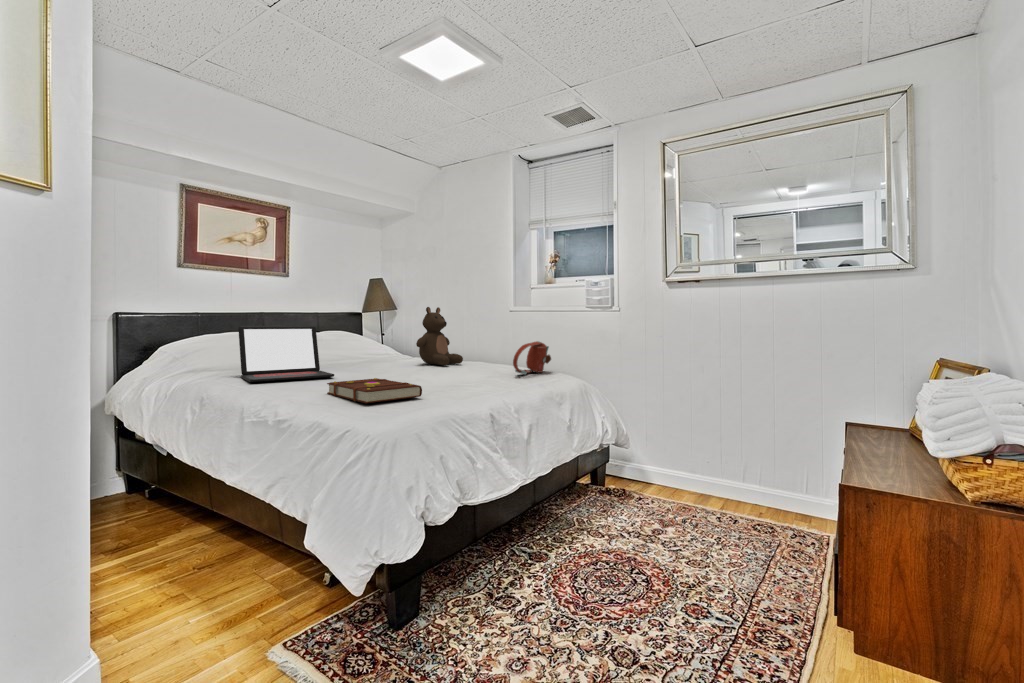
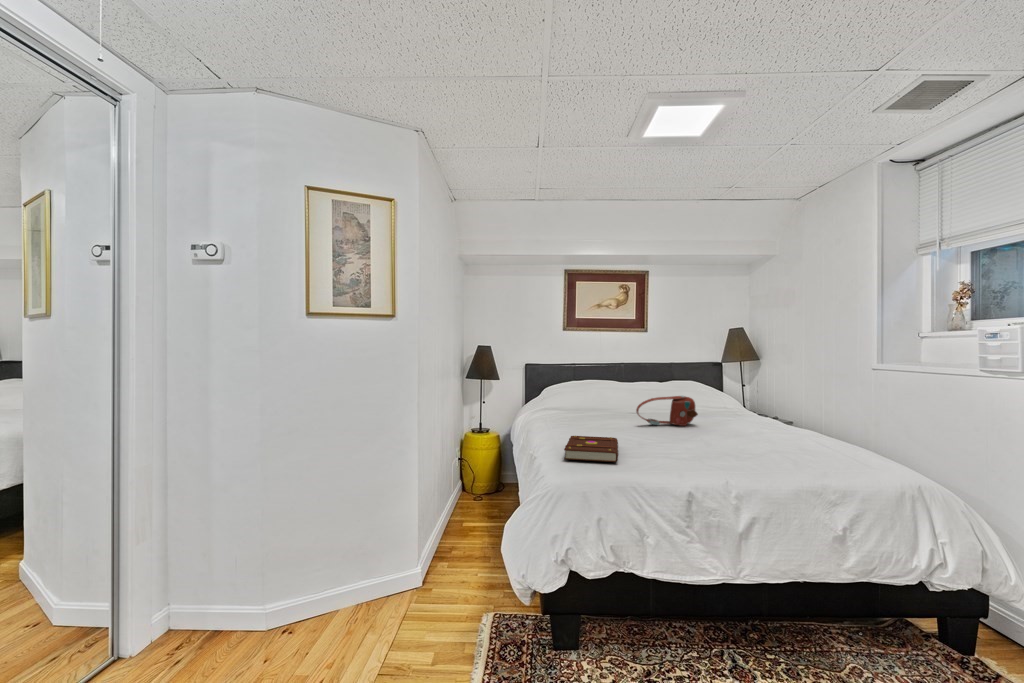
stuffed bear: present [416,307,463,365] -> none [717,365,774,430]
laptop: present [238,326,334,382] -> none [550,381,617,428]
handbag: present [513,341,551,375] -> present [636,396,698,426]

